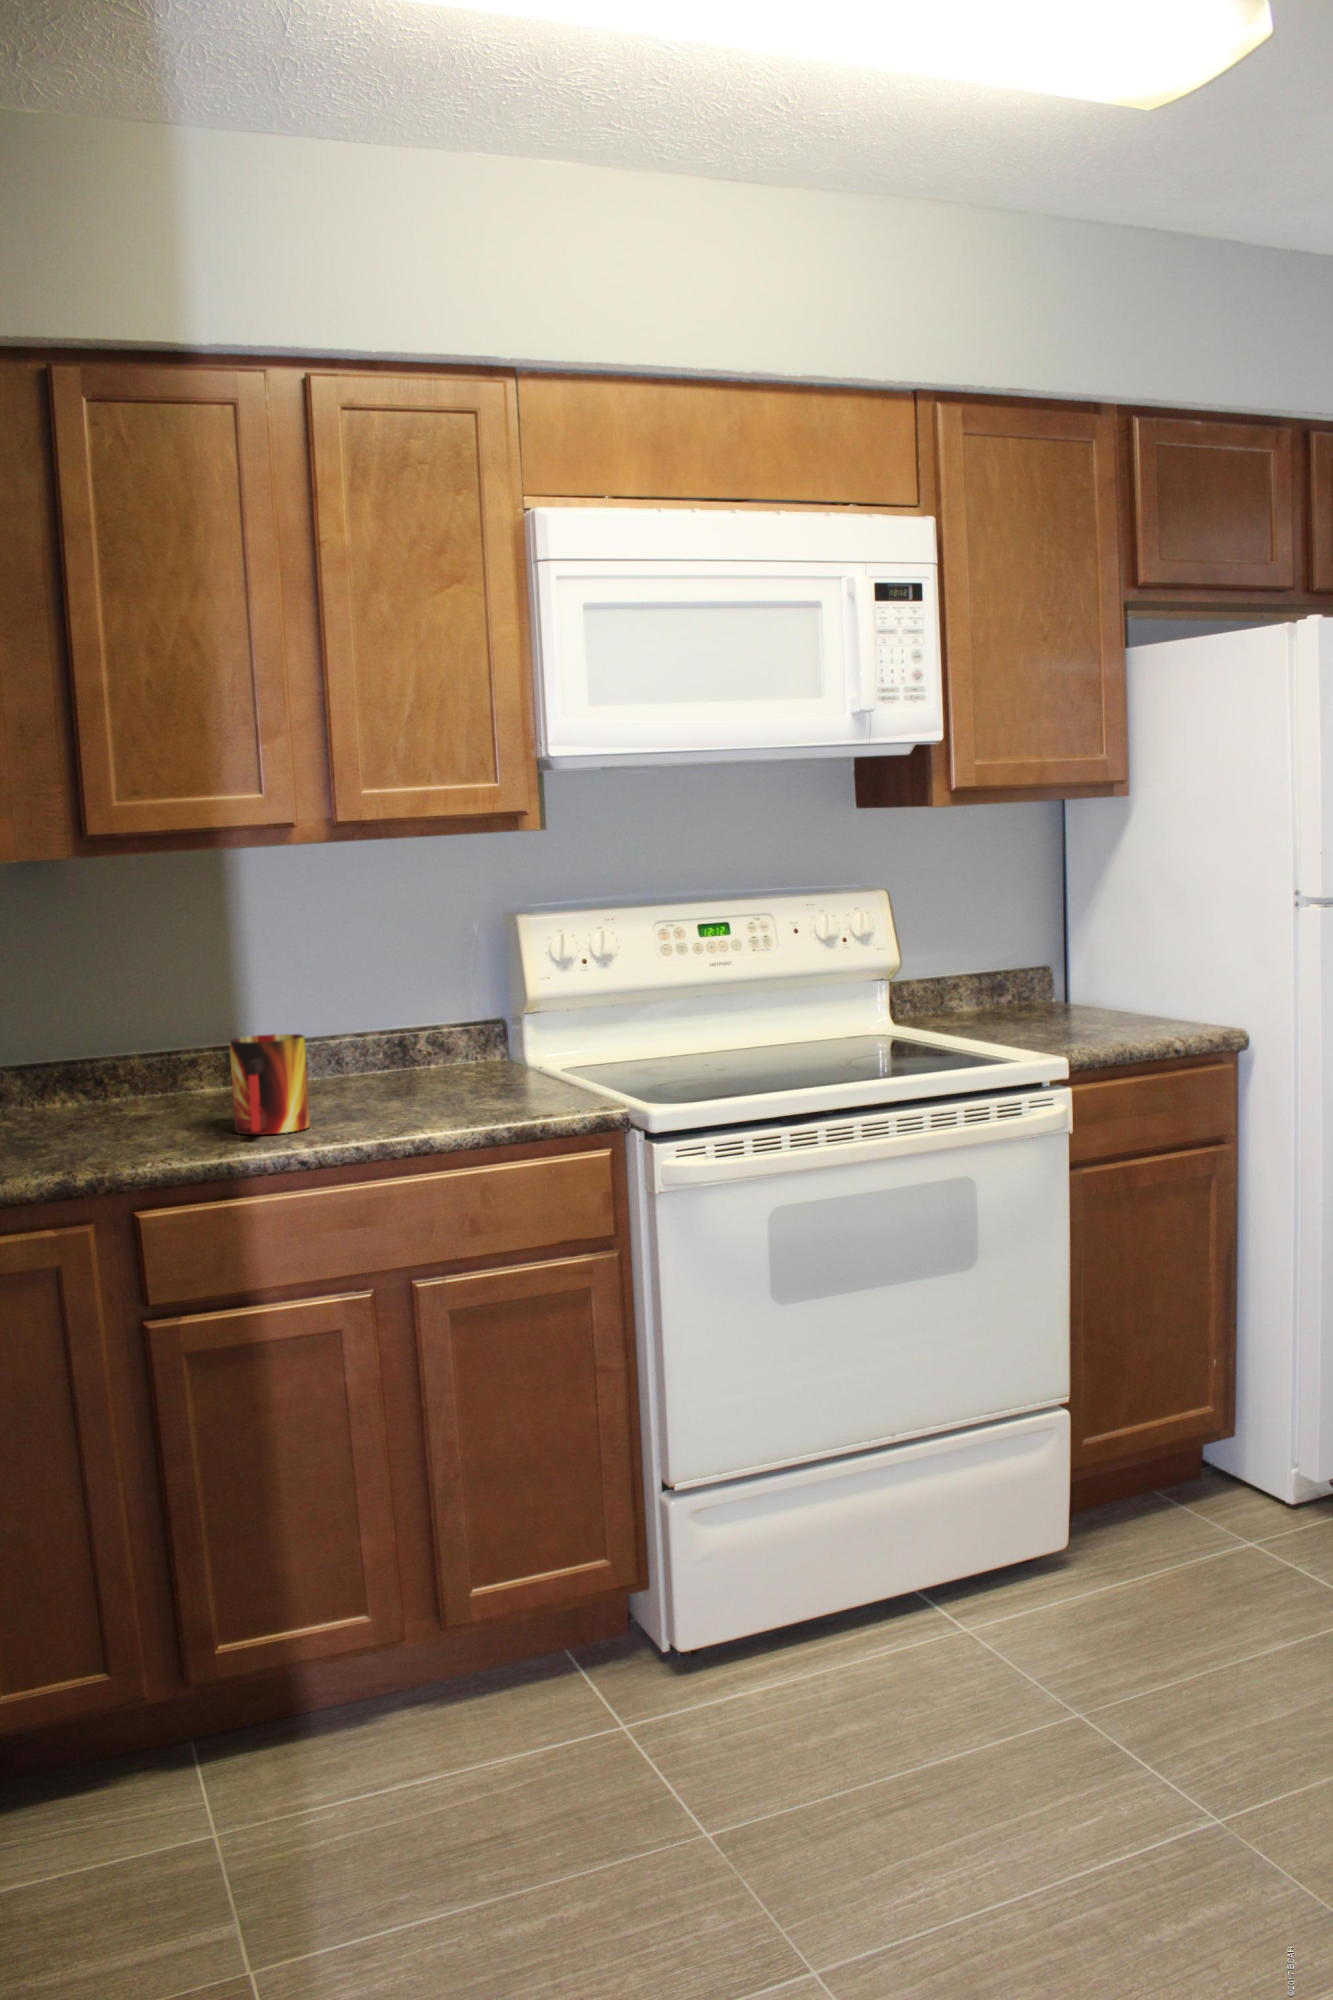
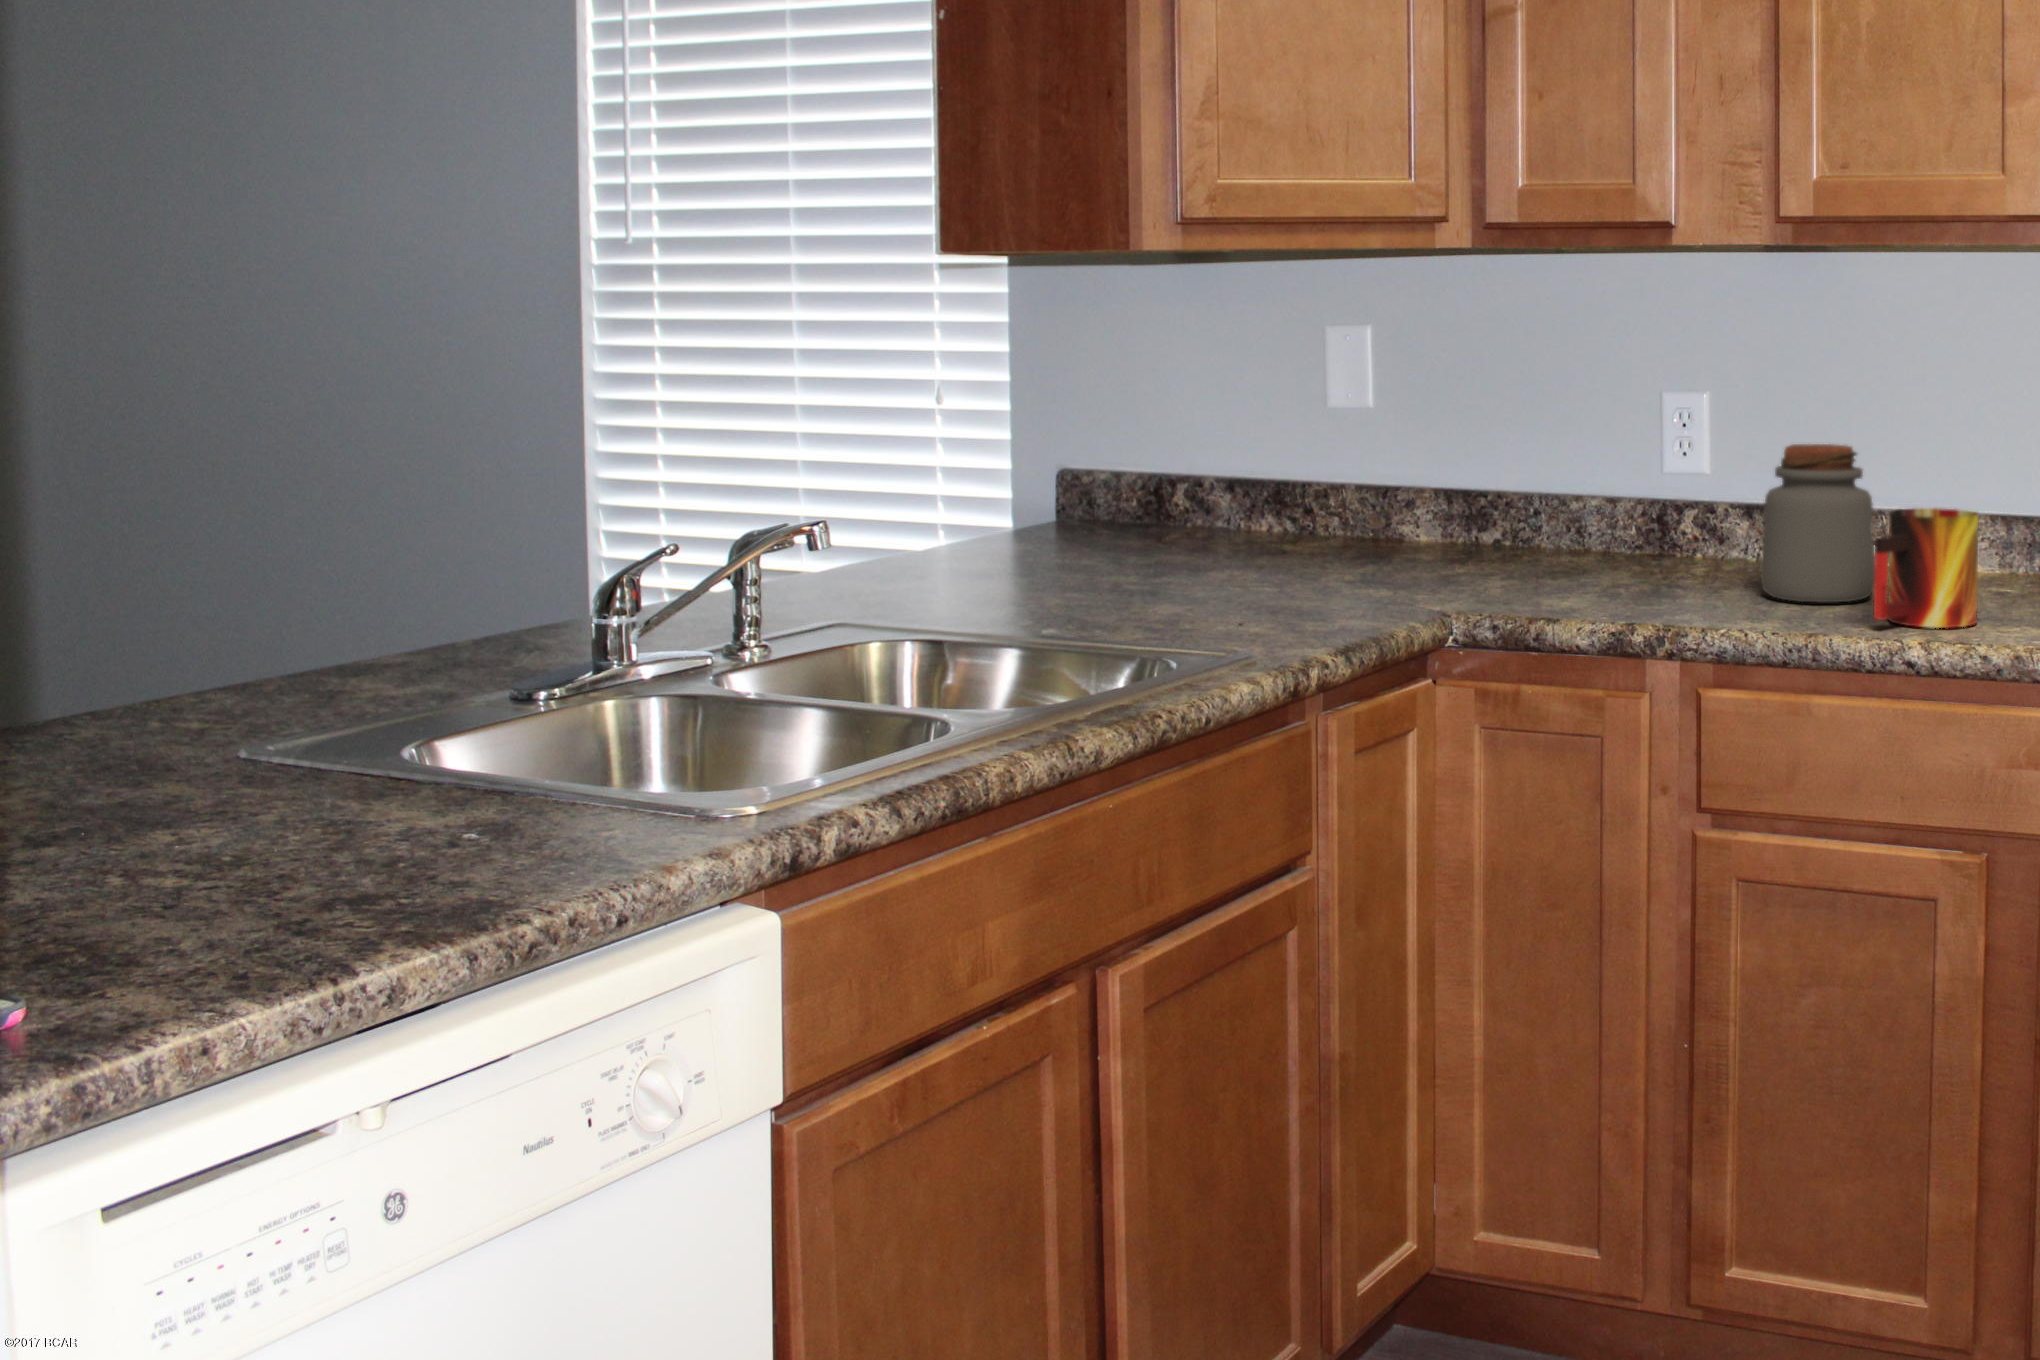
jar: none [76,993,184,1135] -> present [1761,444,1875,602]

